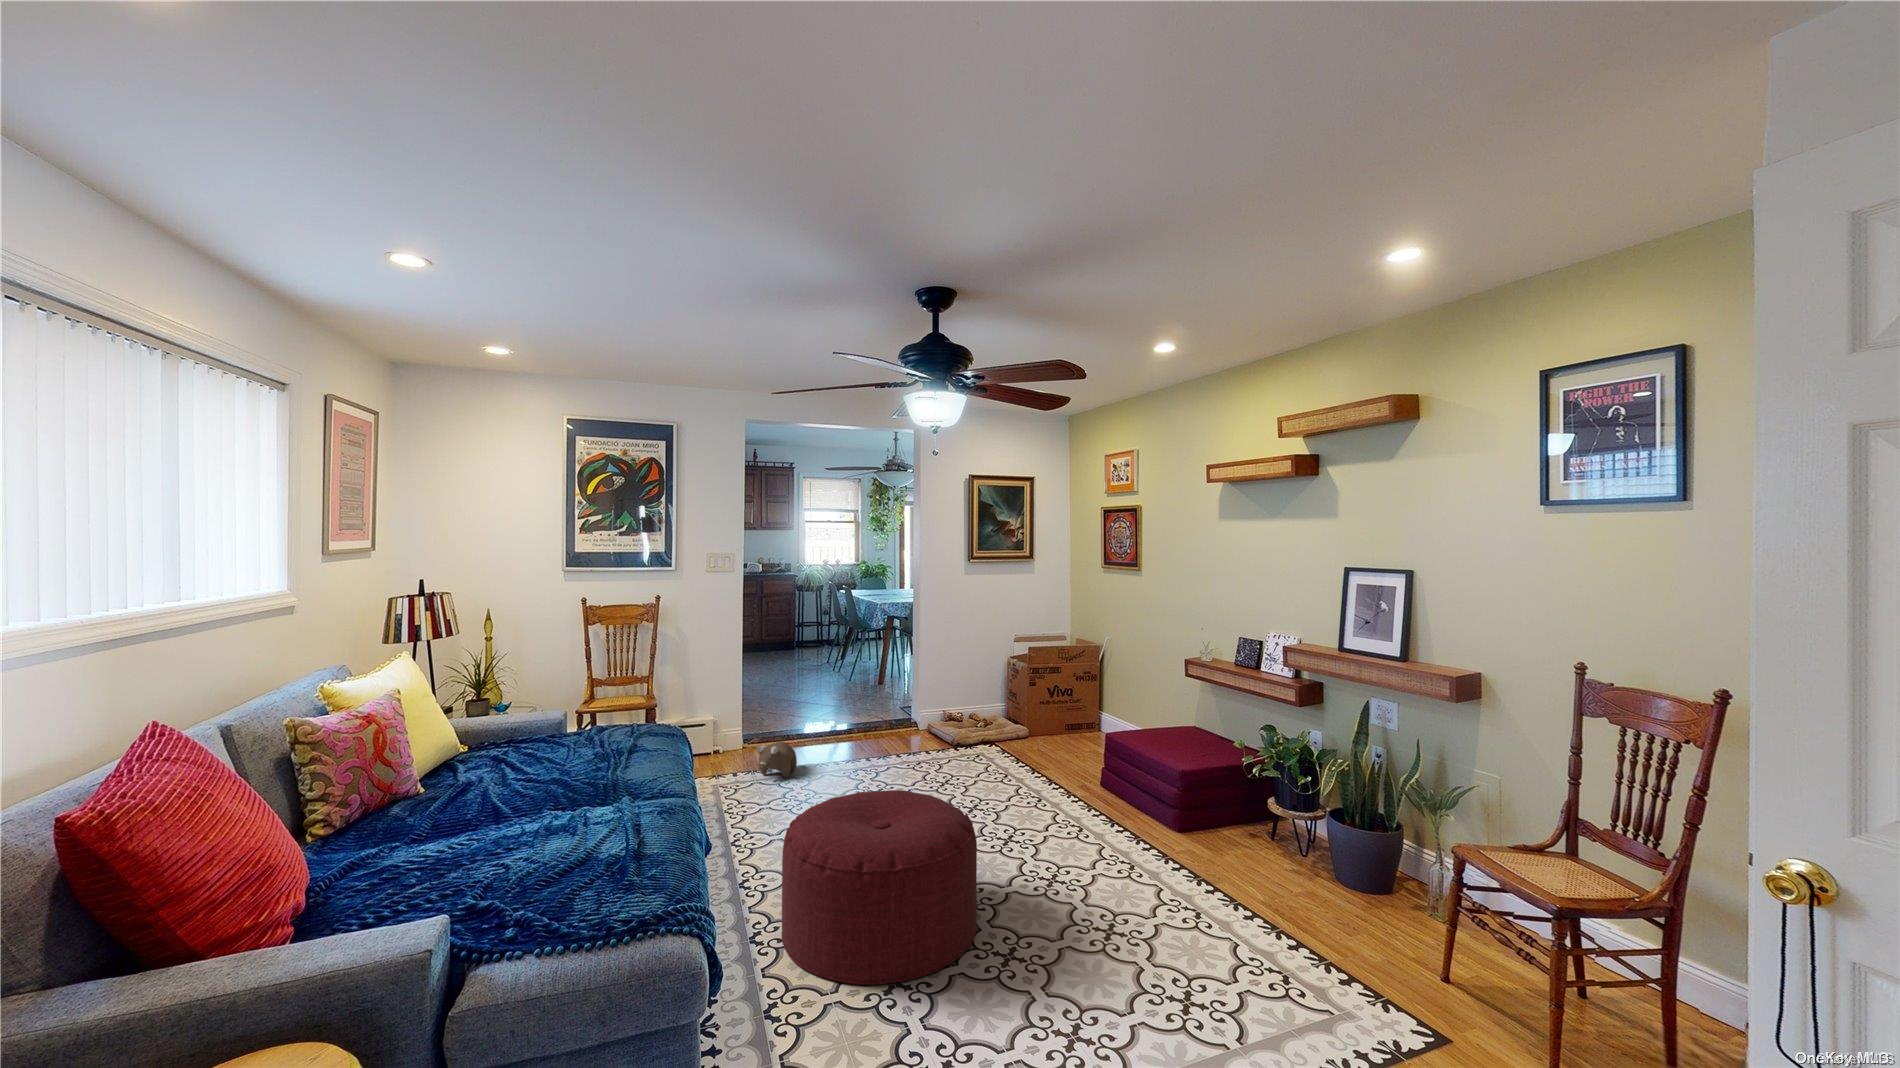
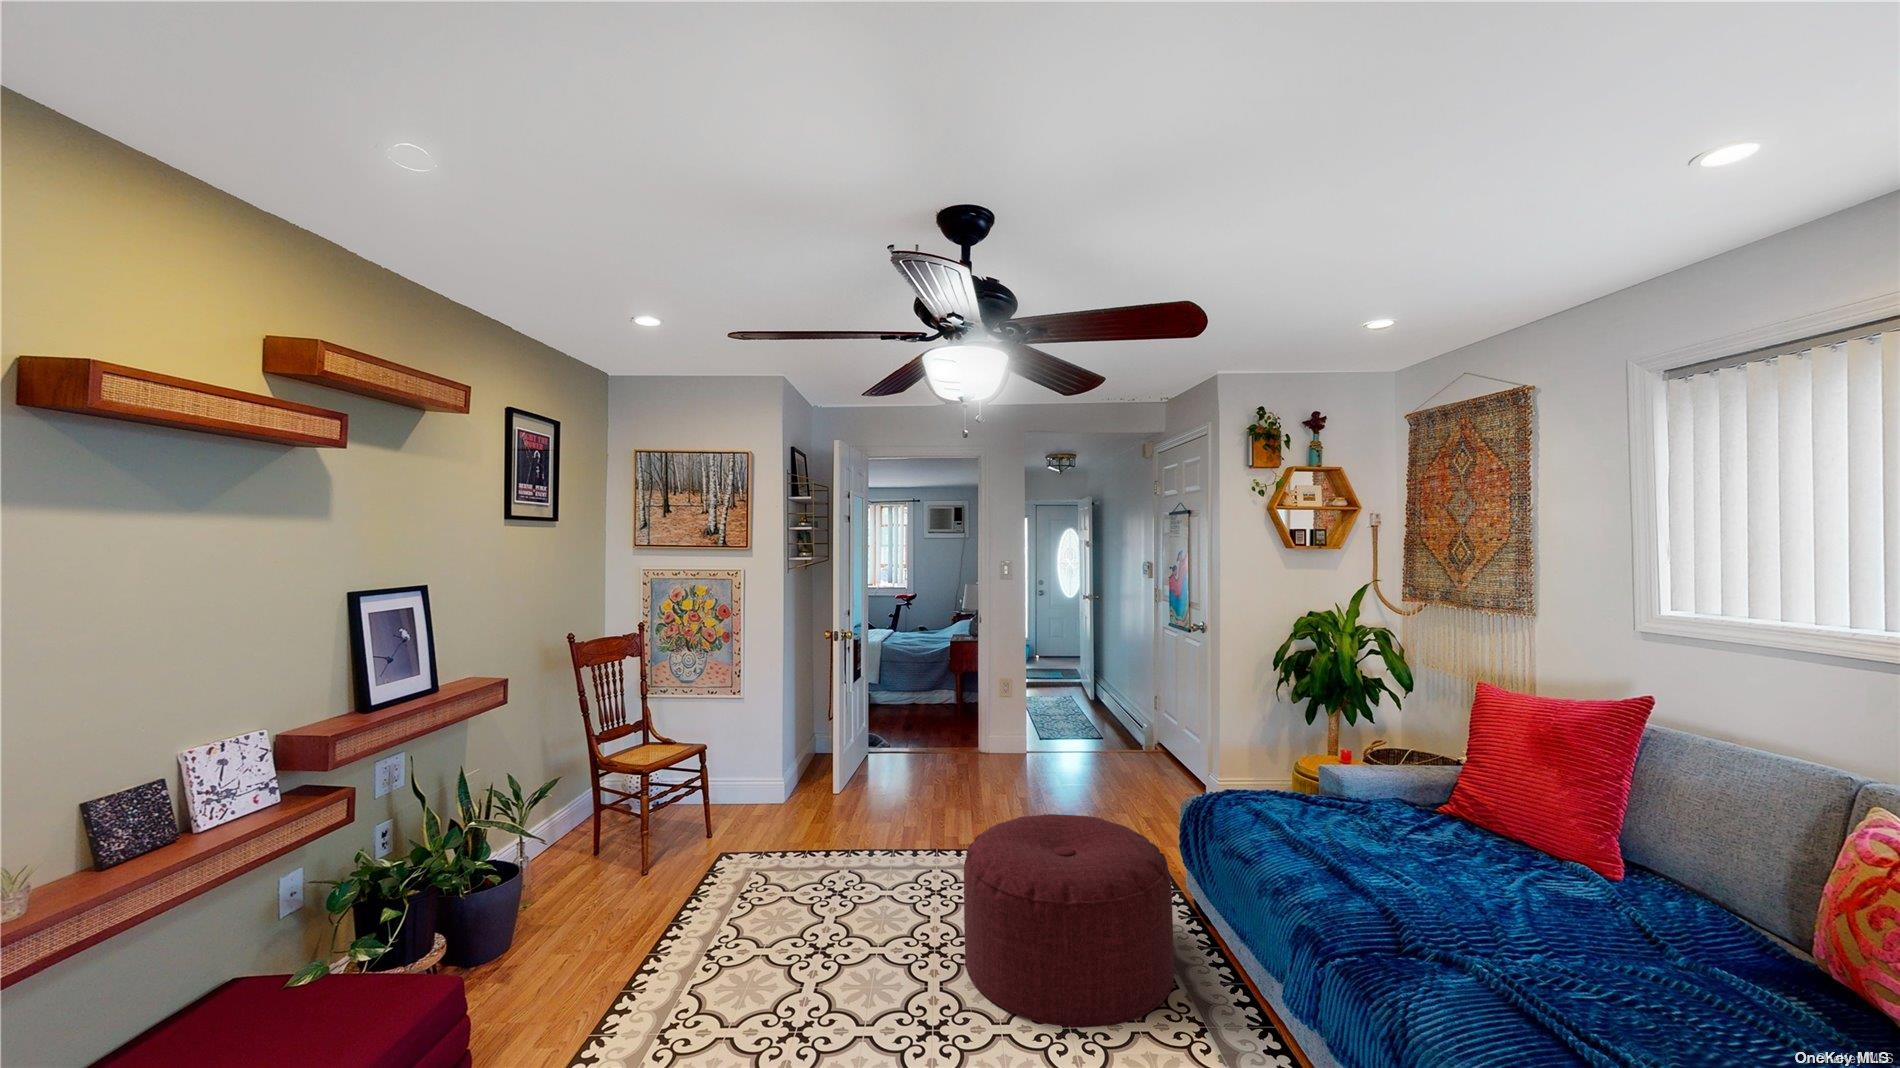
plush toy: present [756,742,797,778] -> none [974,754,1014,790]

